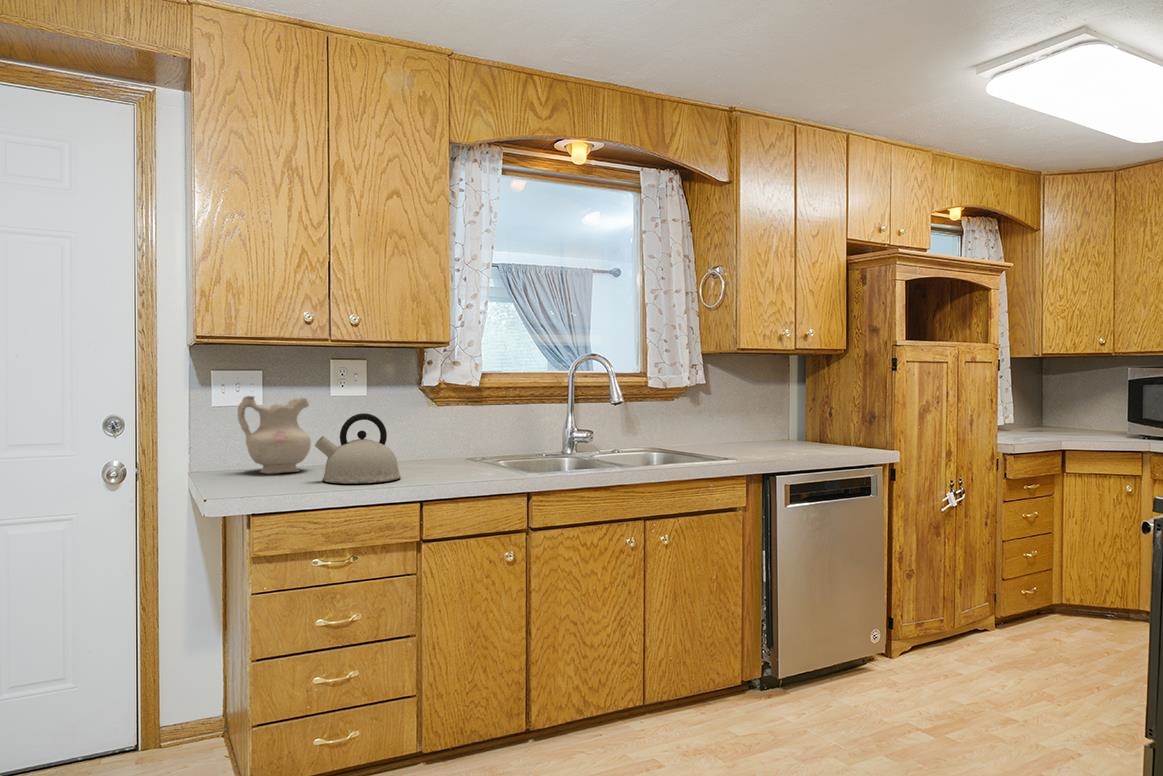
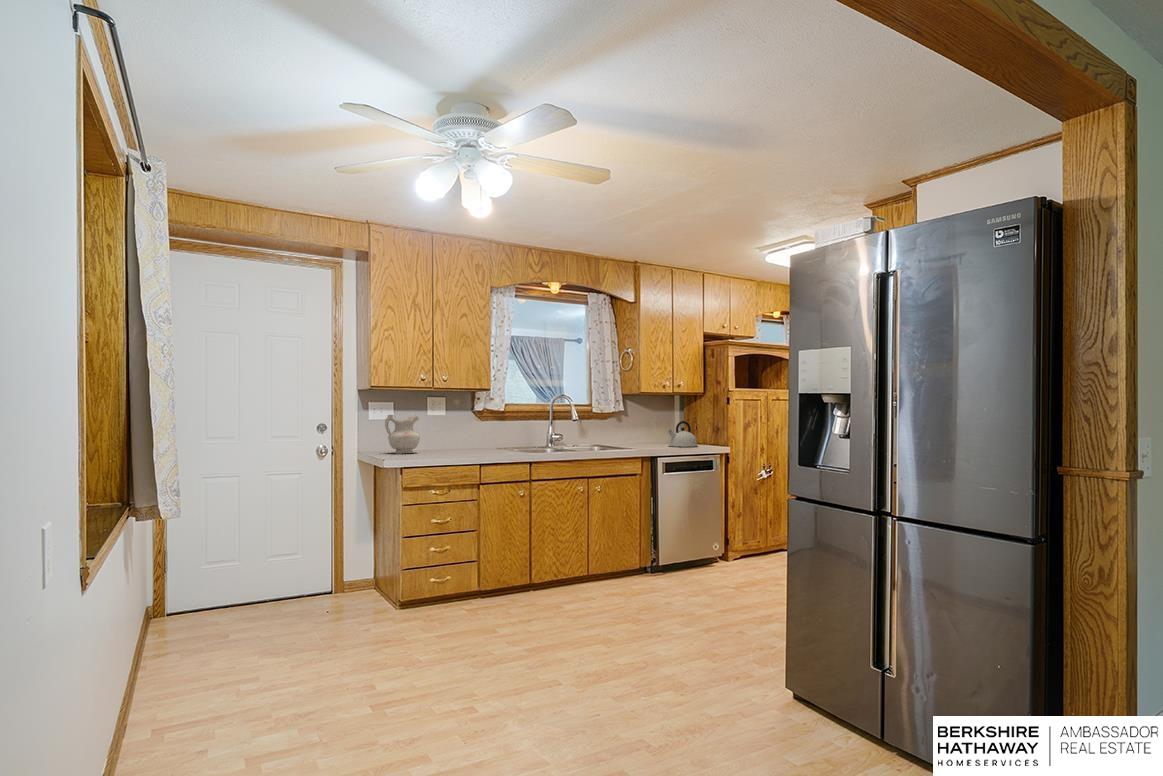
kettle: present [315,413,401,483] -> present [668,421,697,447]

